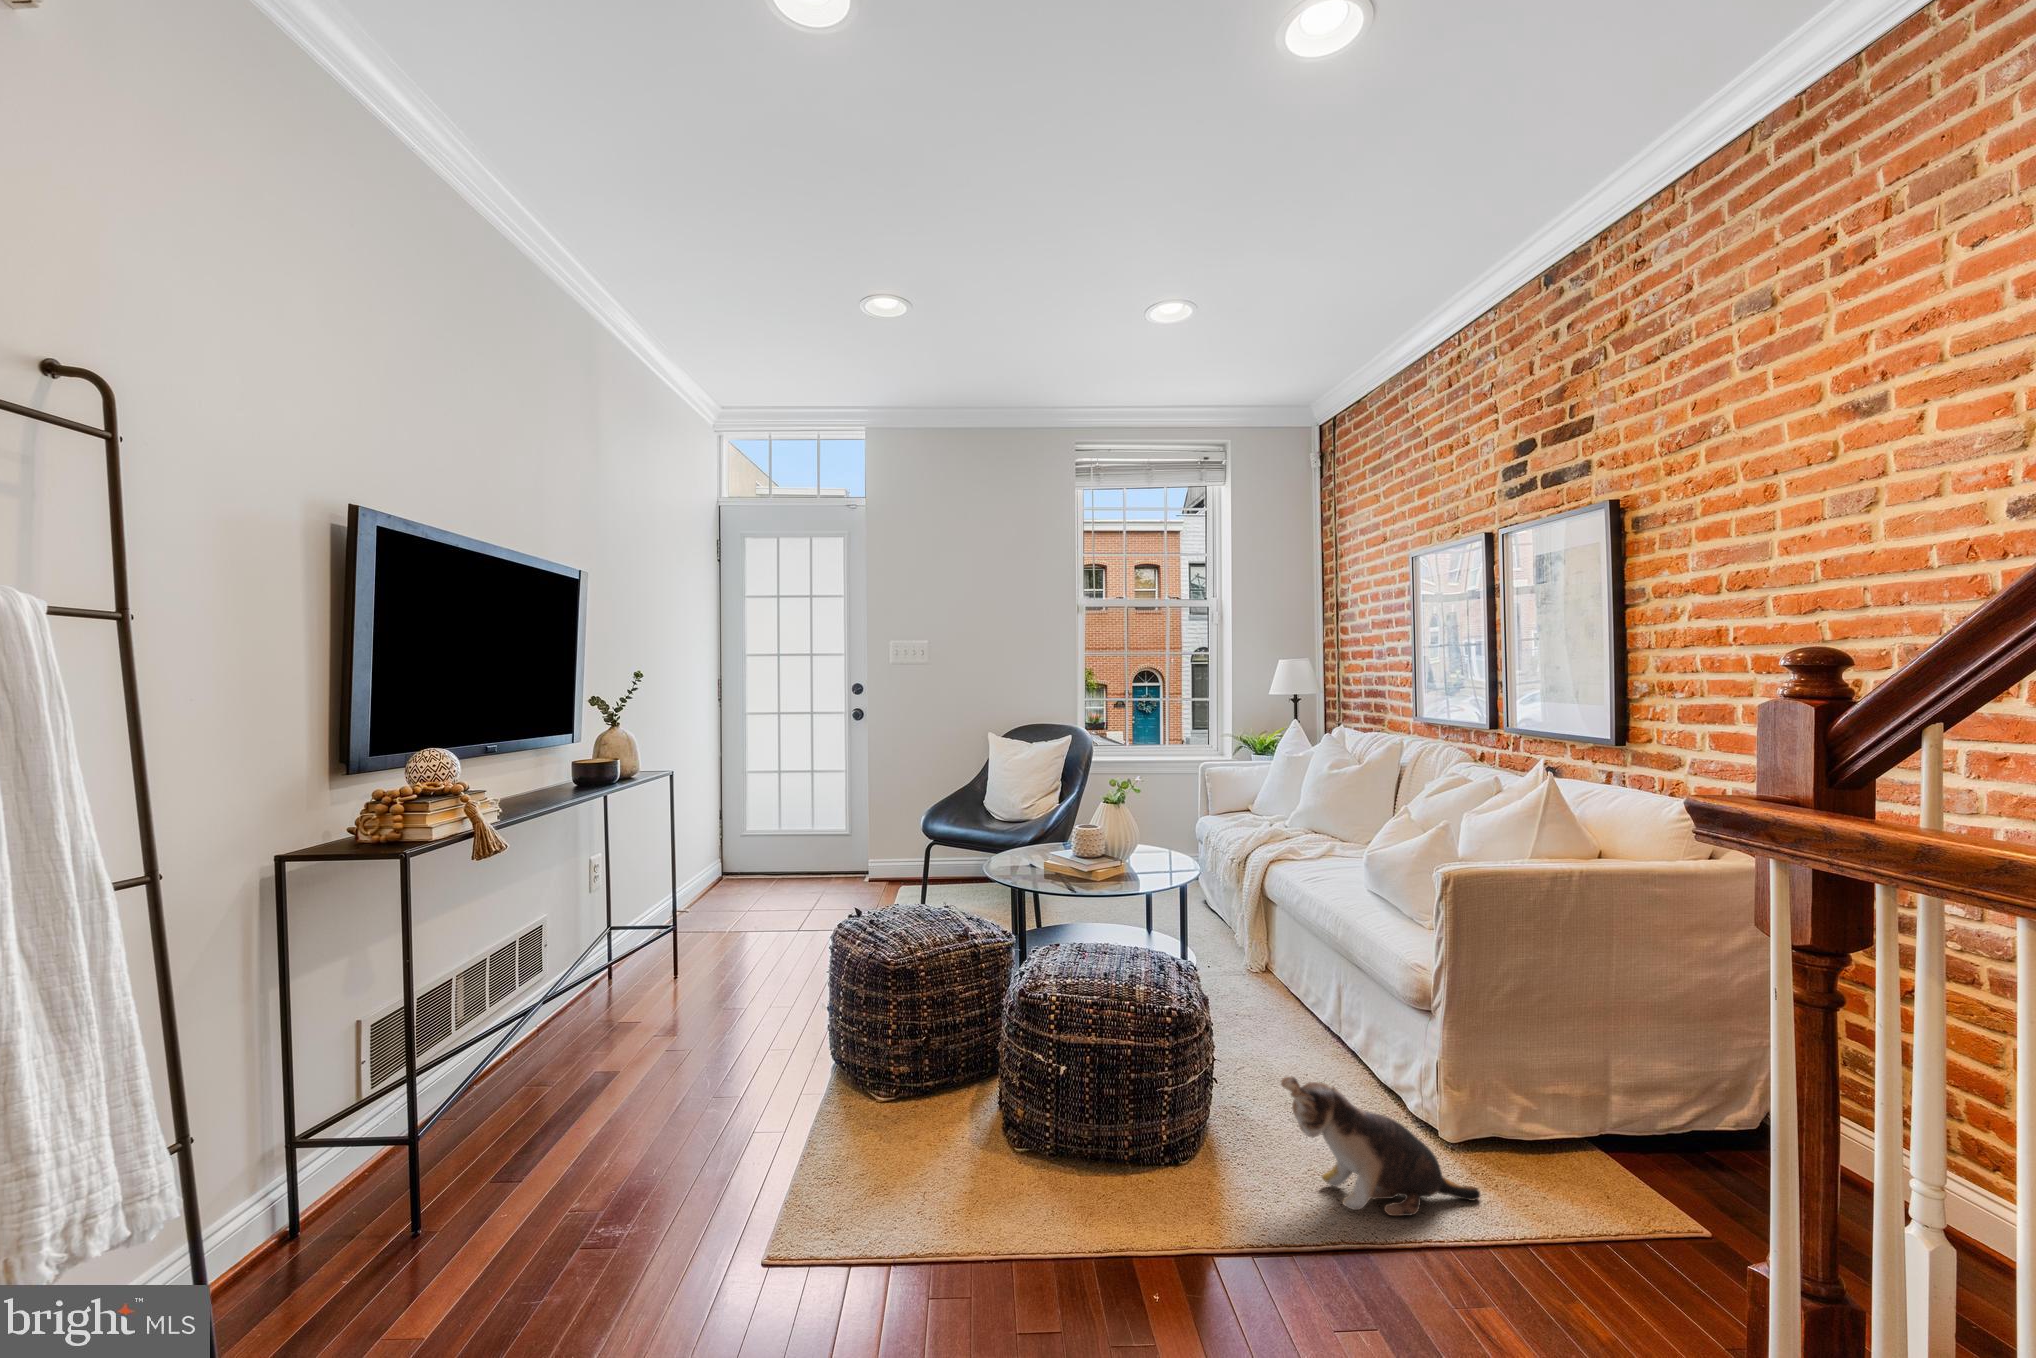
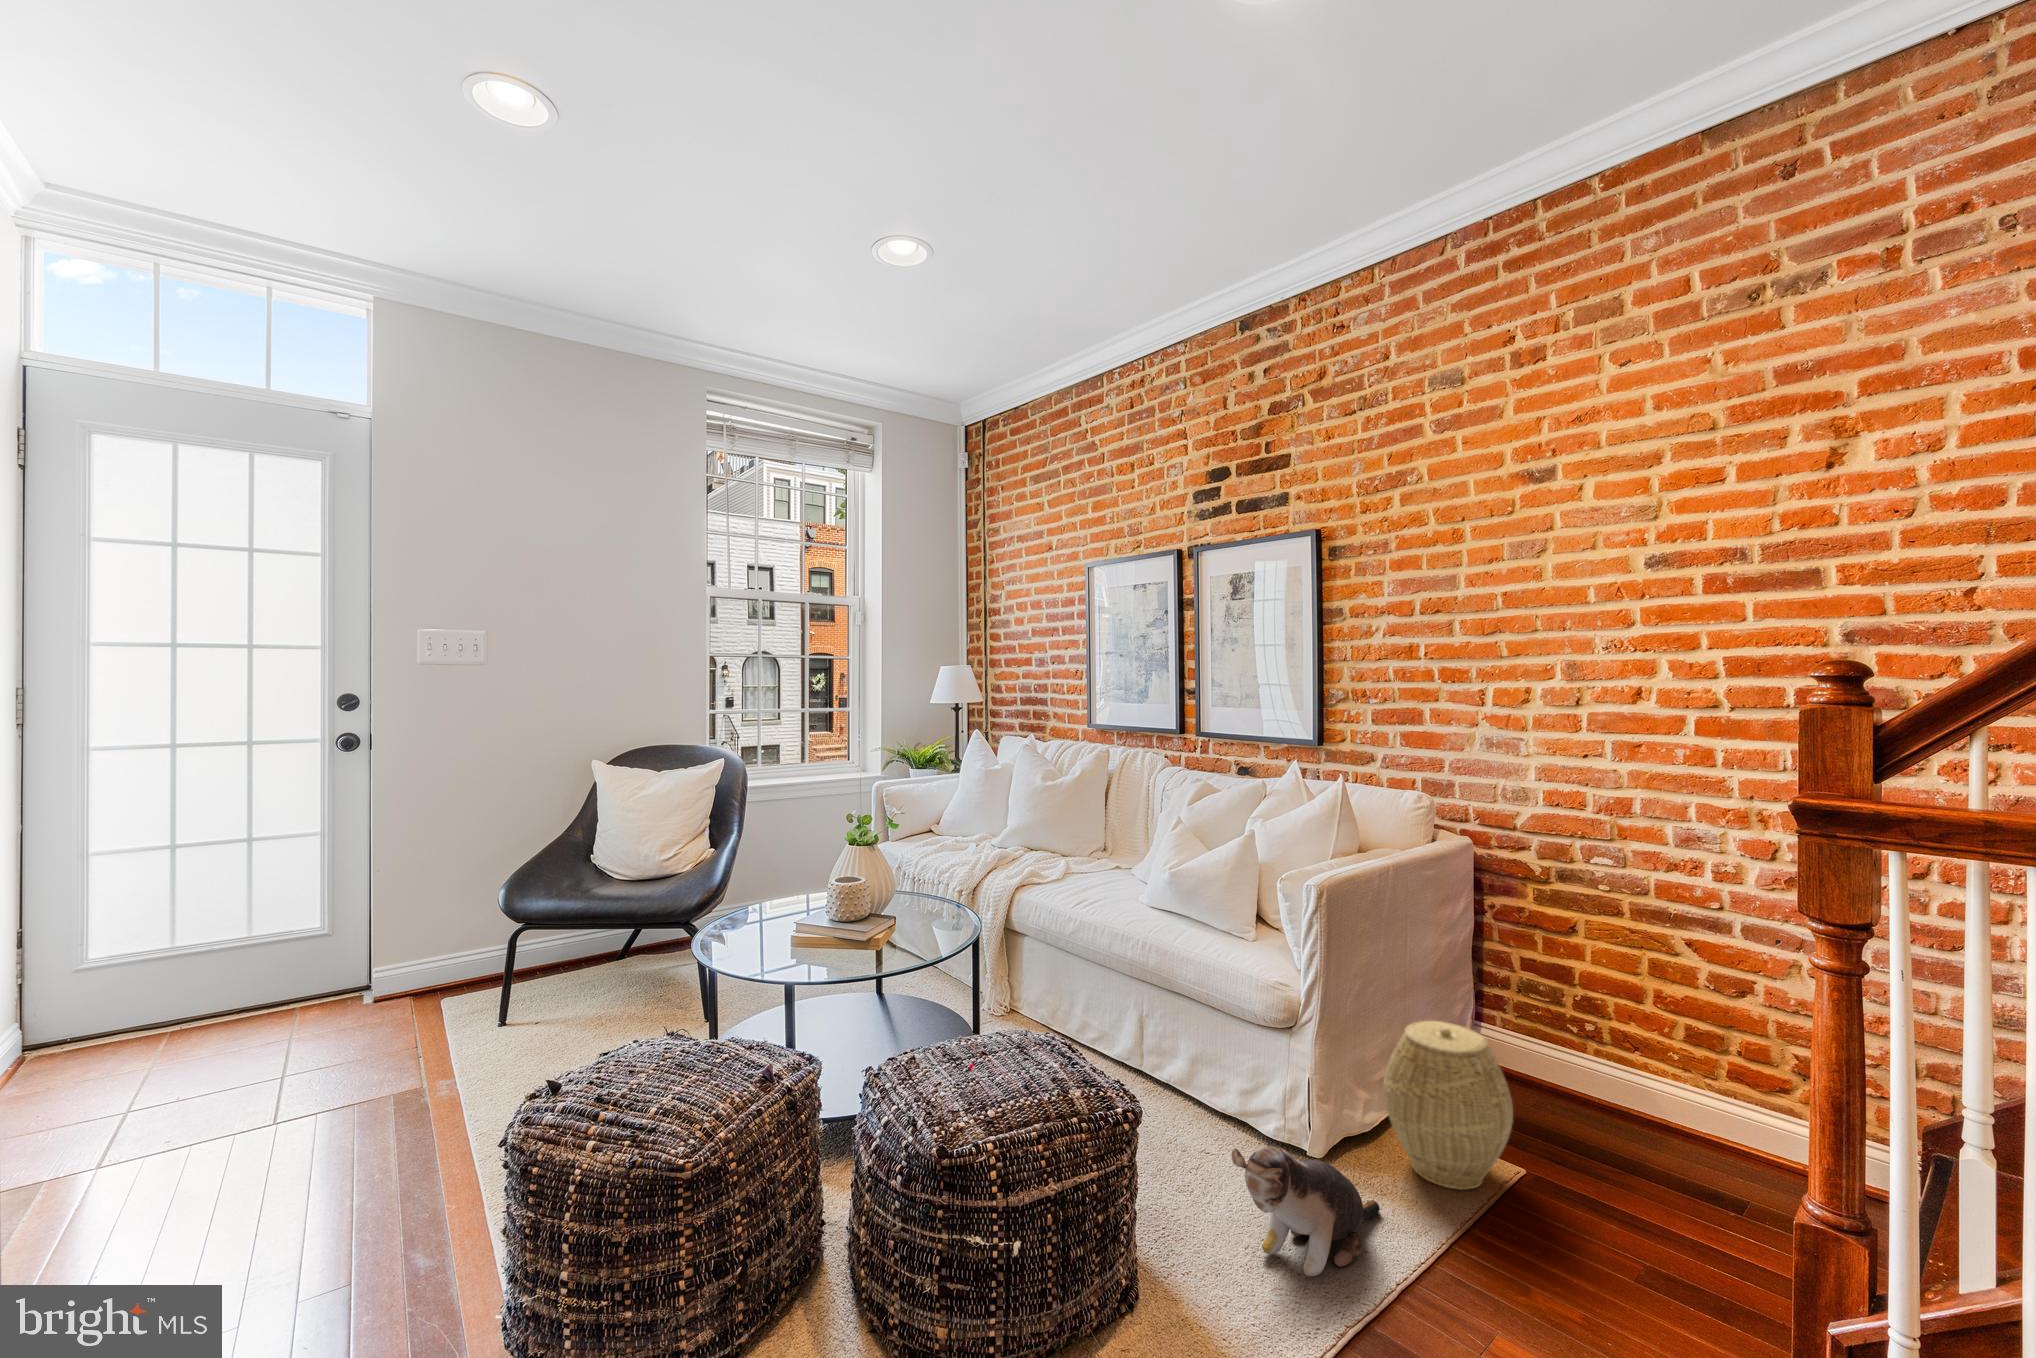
woven basket: none [1531,1036,1687,1223] -> present [1383,1021,1513,1190]

